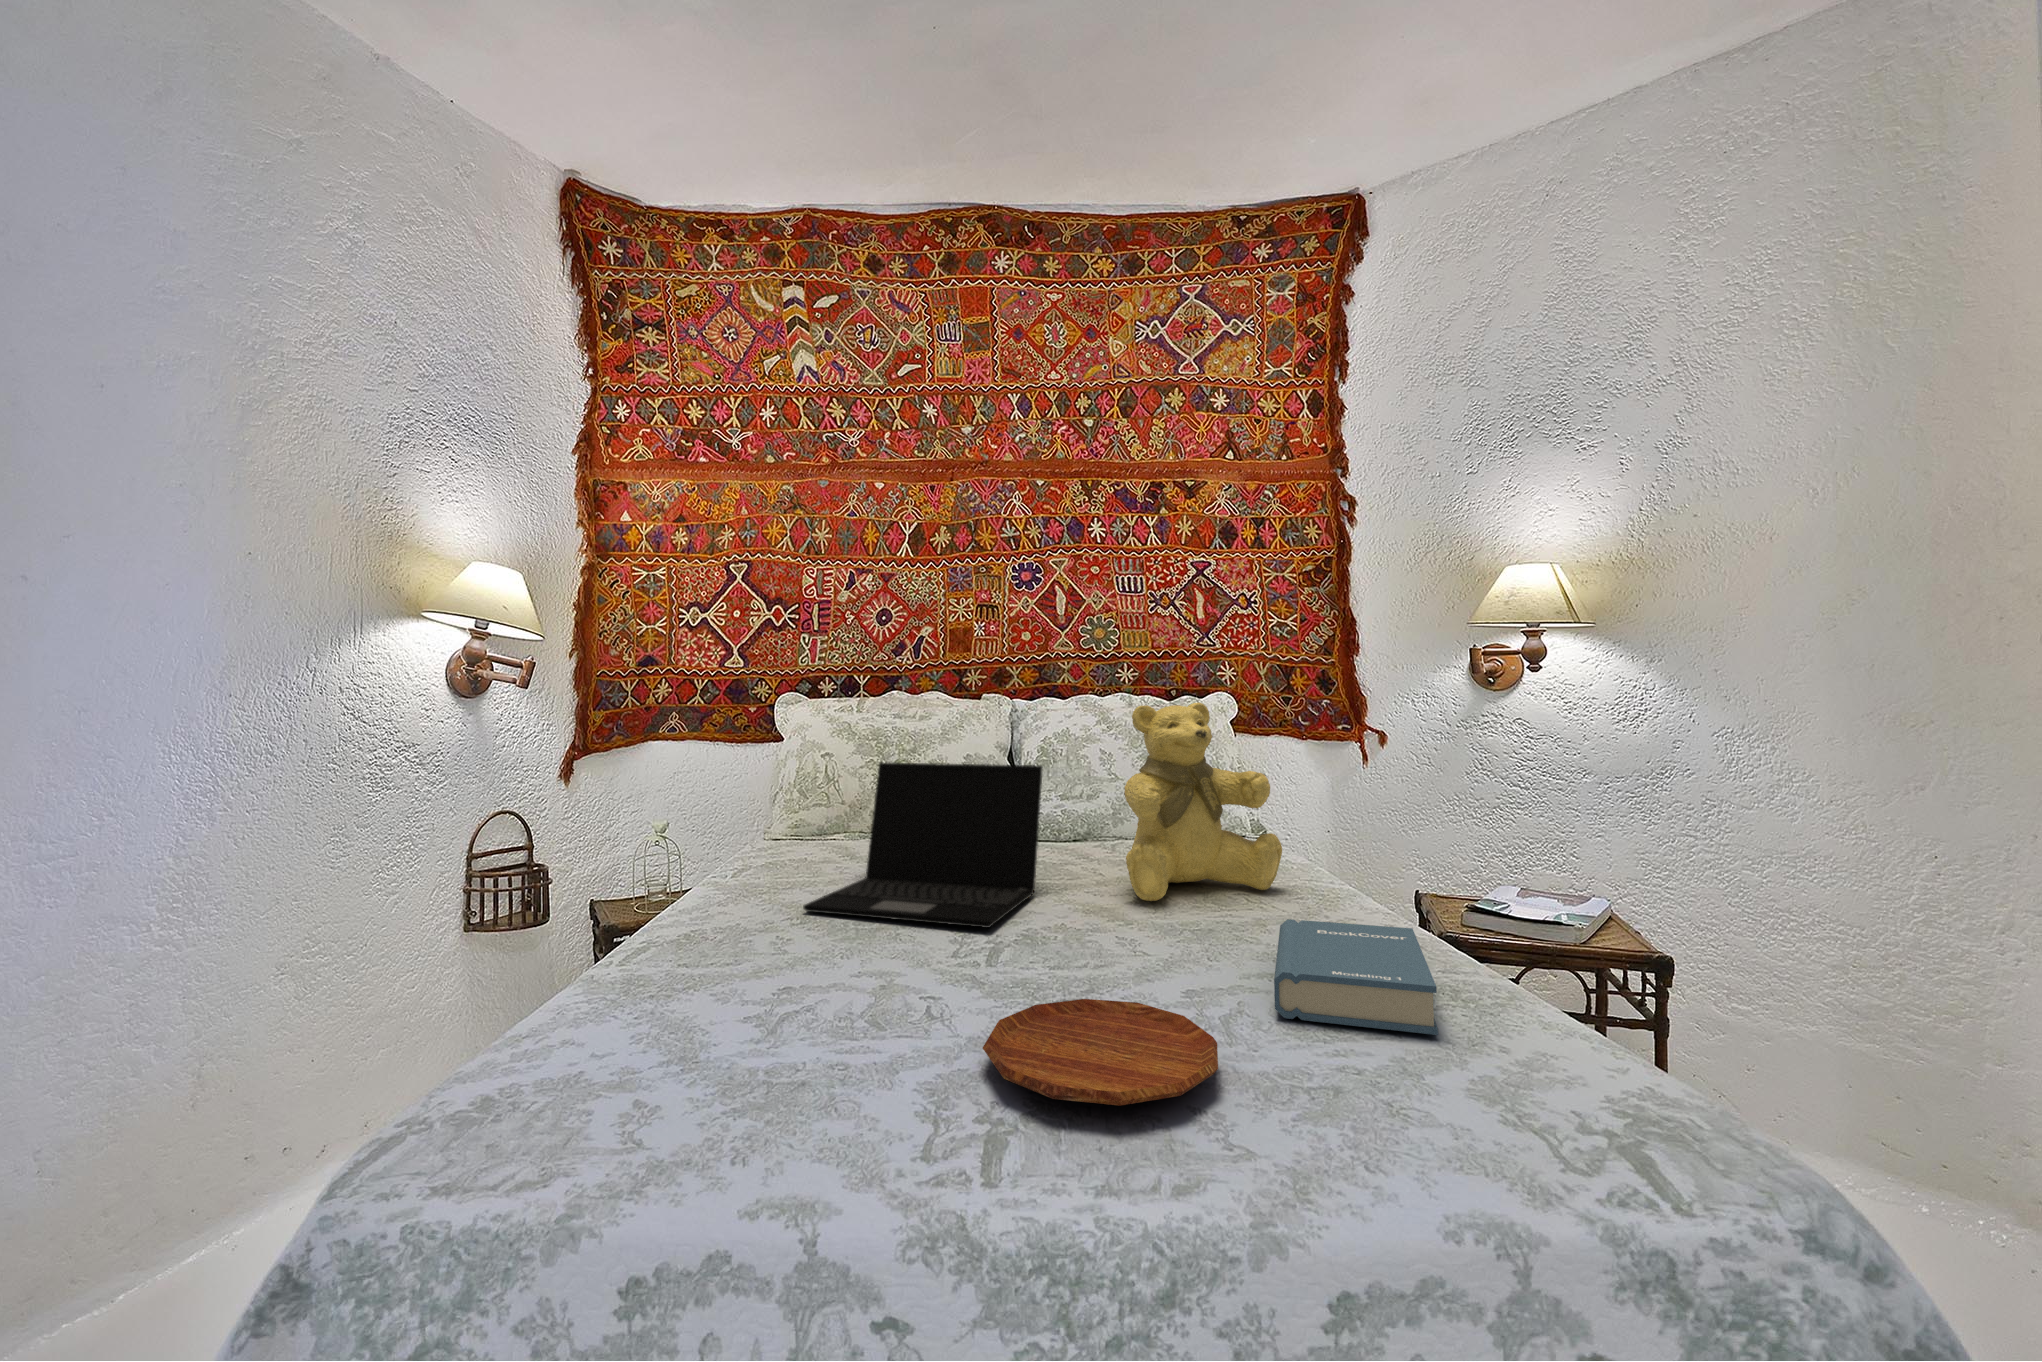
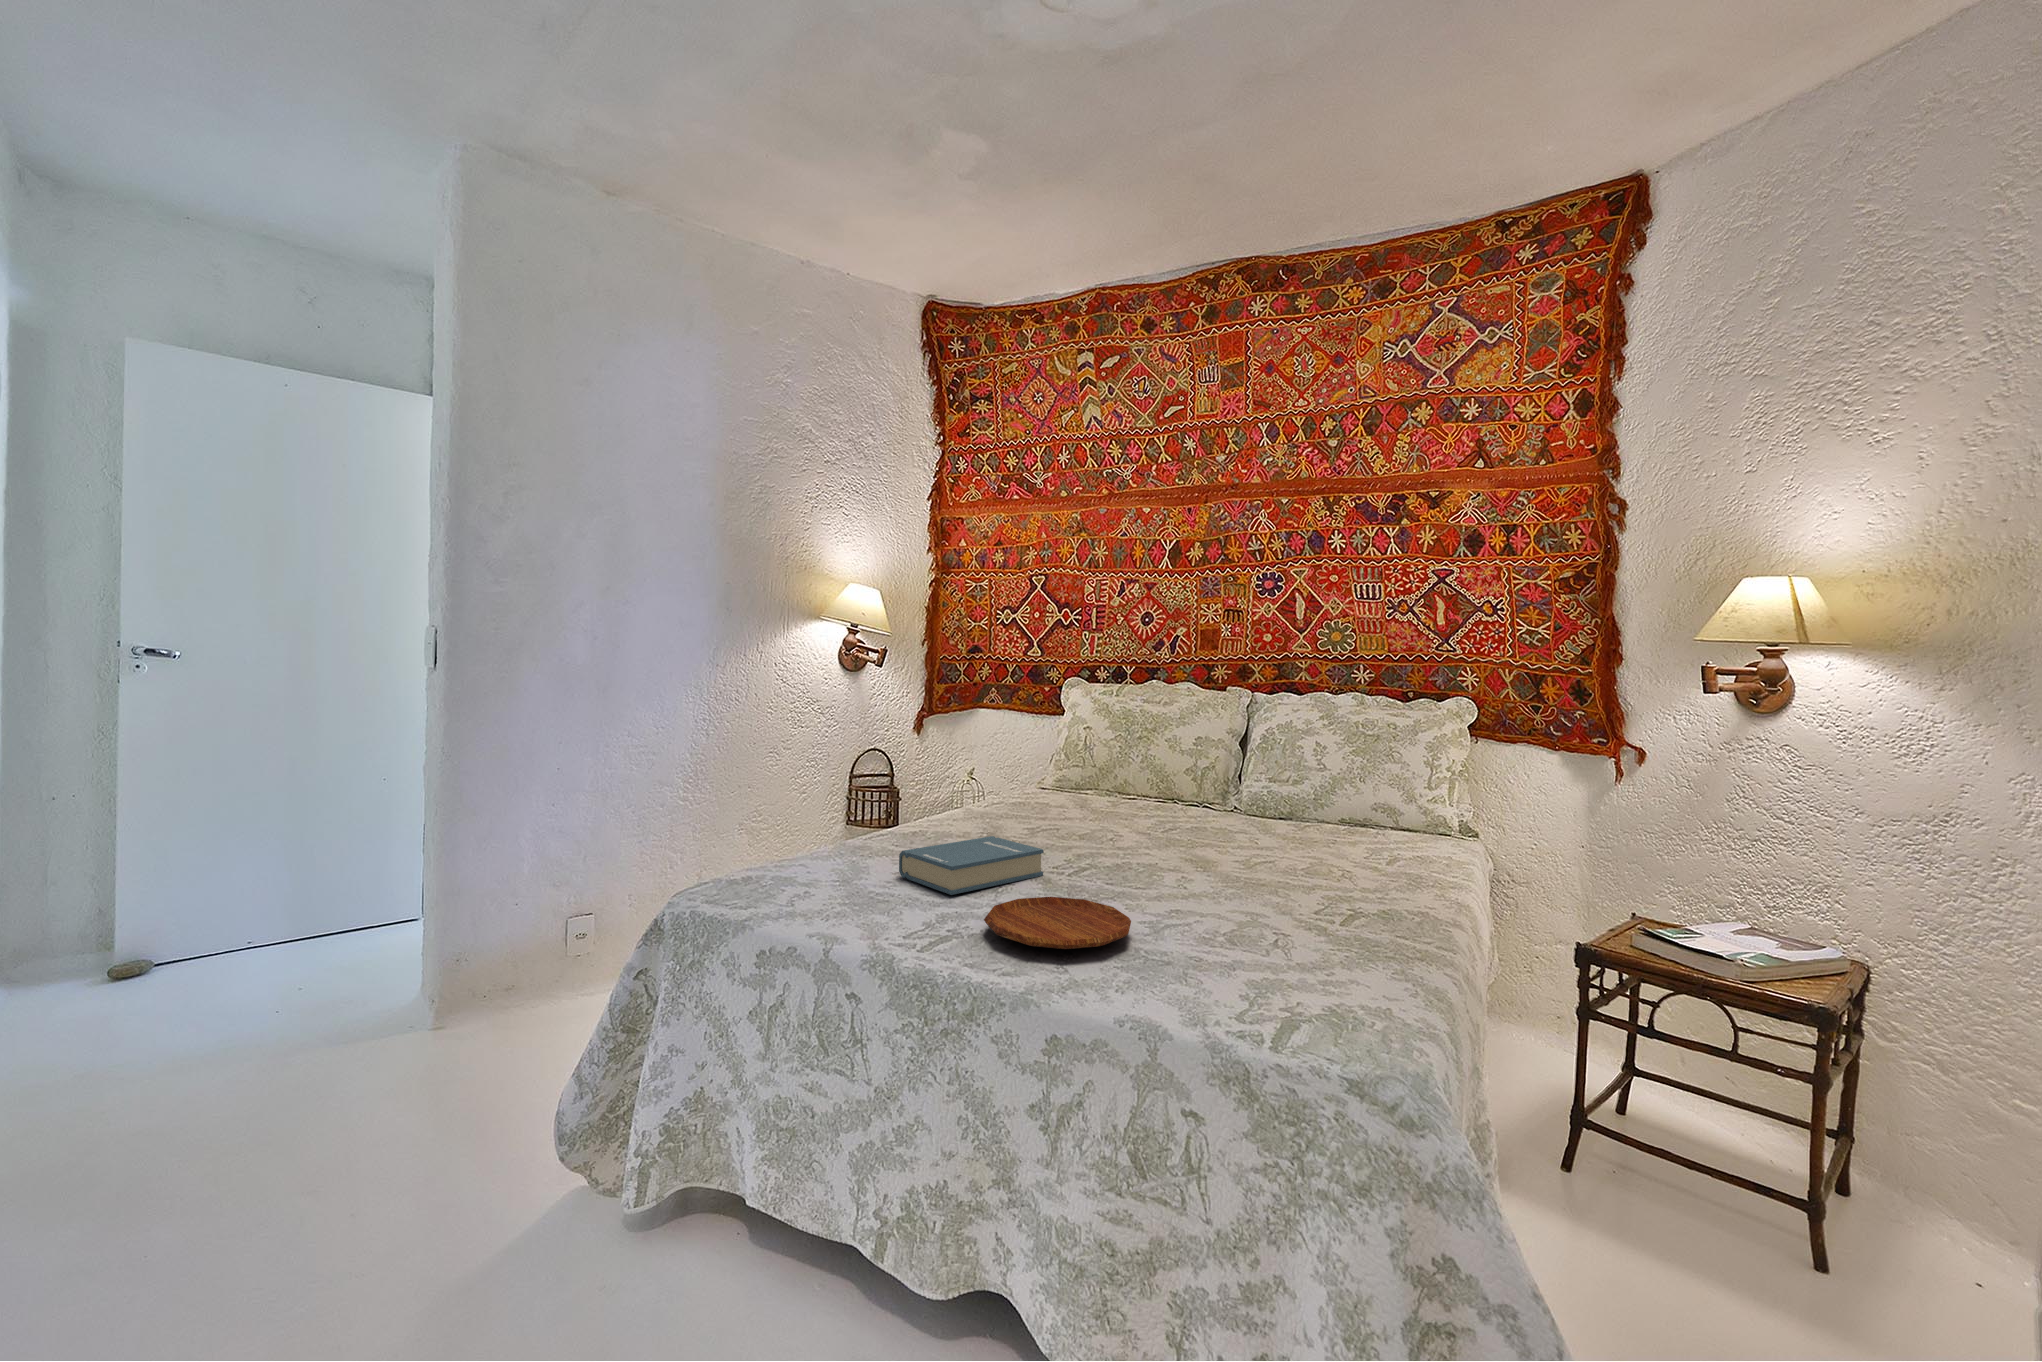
teddy bear: present [1124,703,1282,901] -> none [1226,706,1377,870]
laptop: present [803,762,1043,928] -> none [996,736,1181,858]
hardback book: present [1274,919,1438,1035] -> present [899,836,1044,895]

